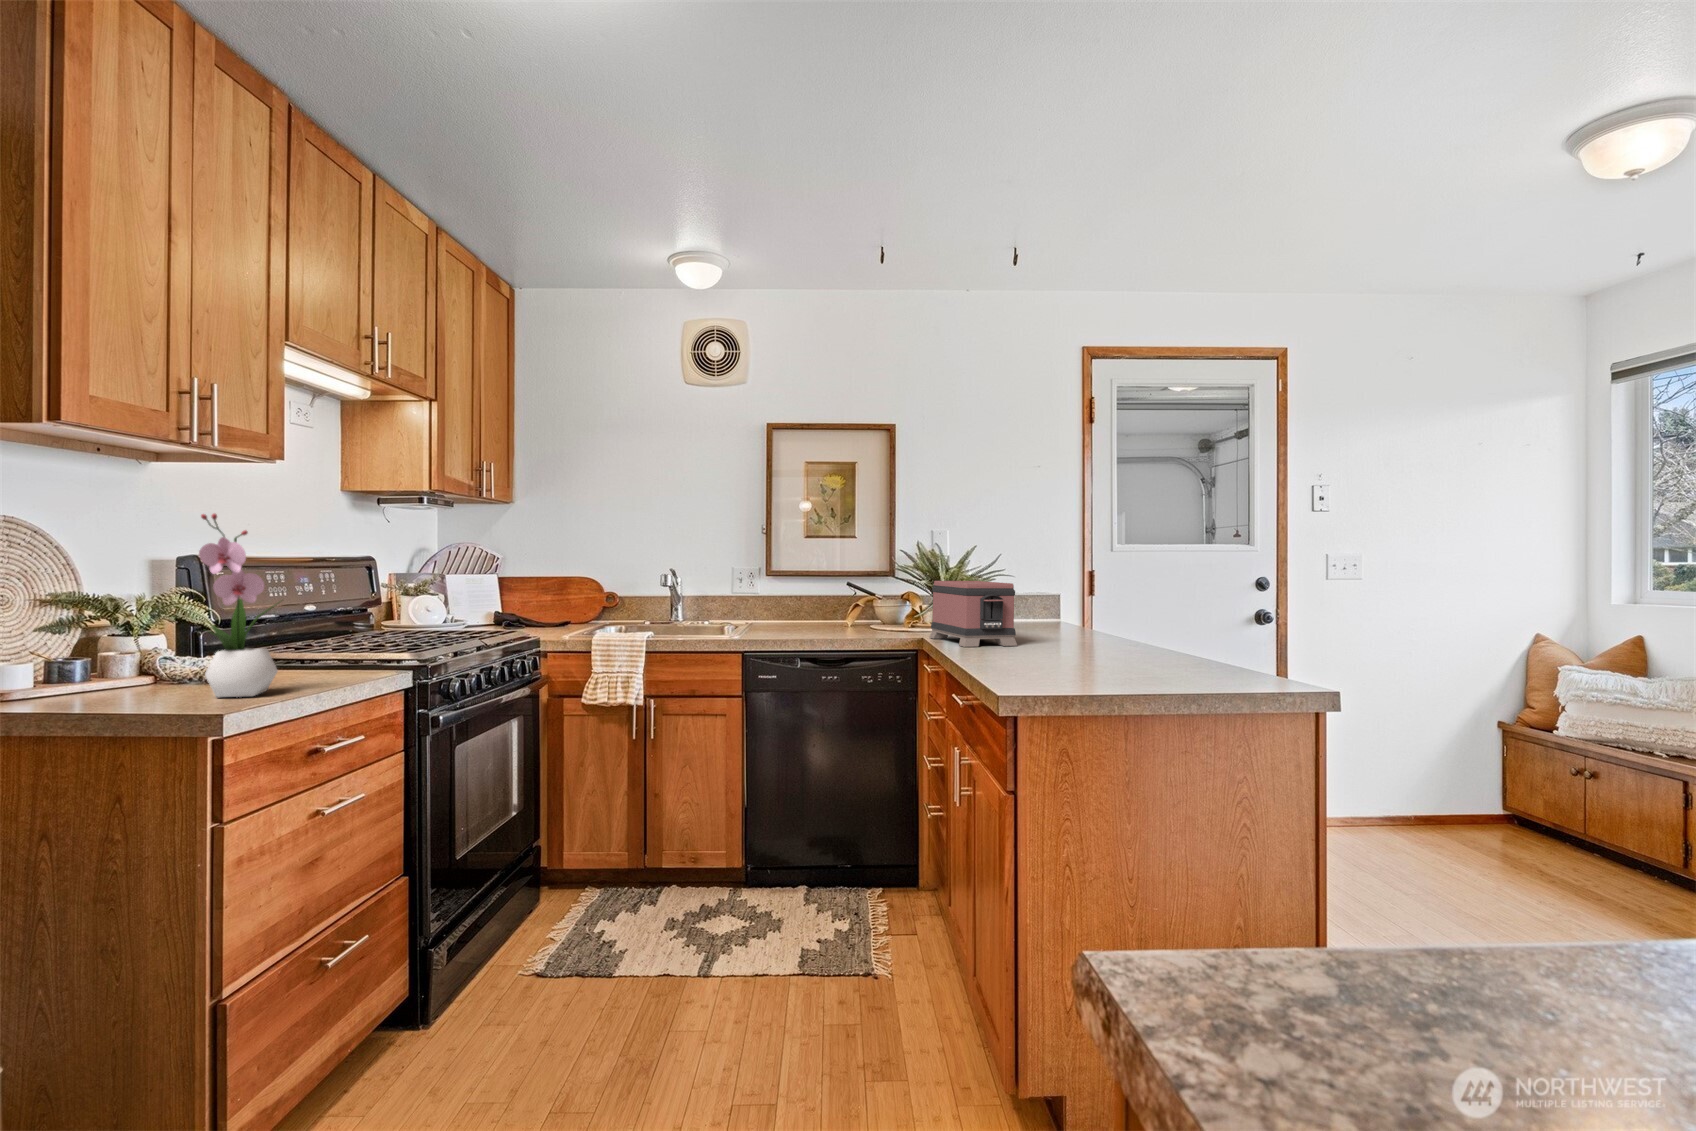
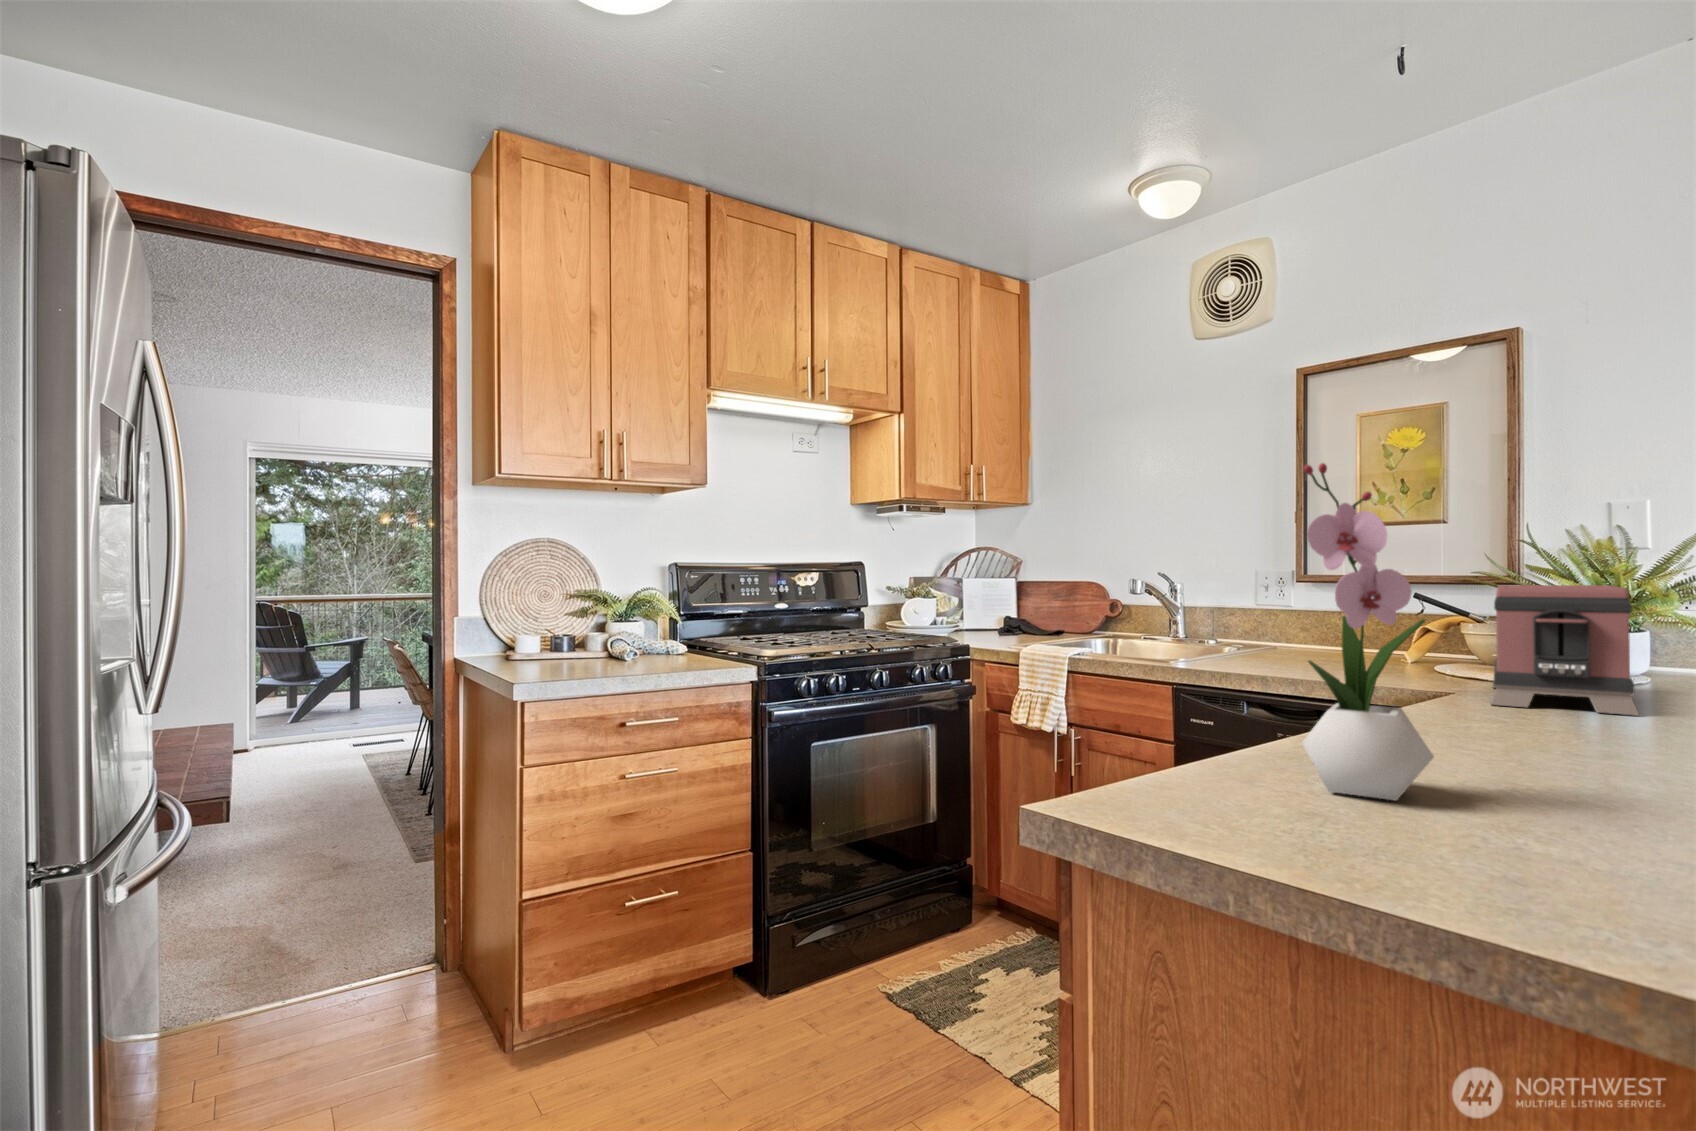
flower arrangement: present [199,514,278,697] -> present [1302,463,1434,800]

